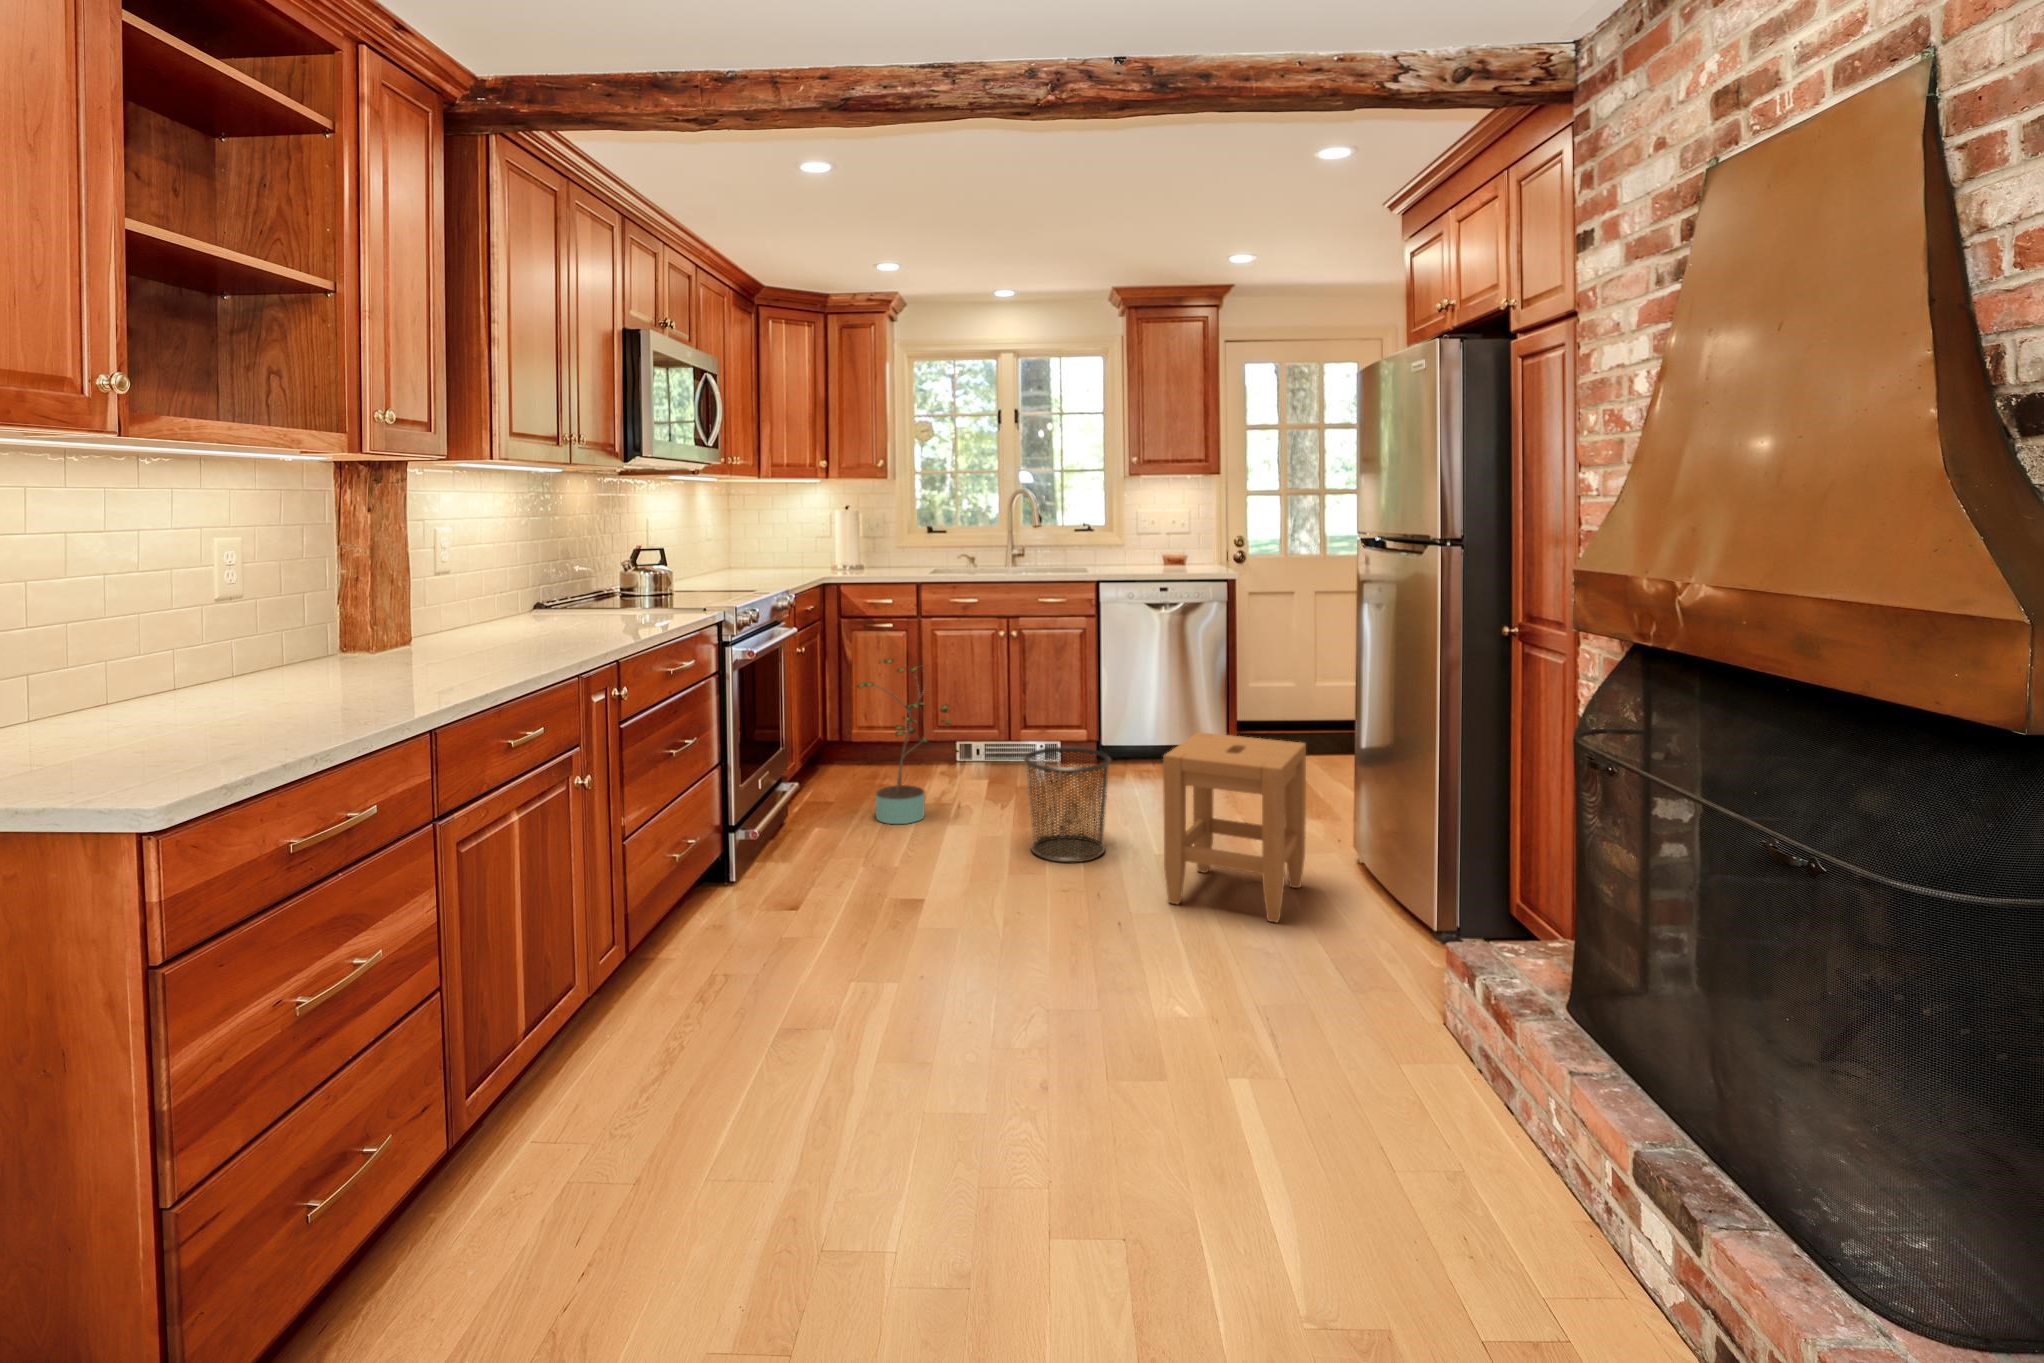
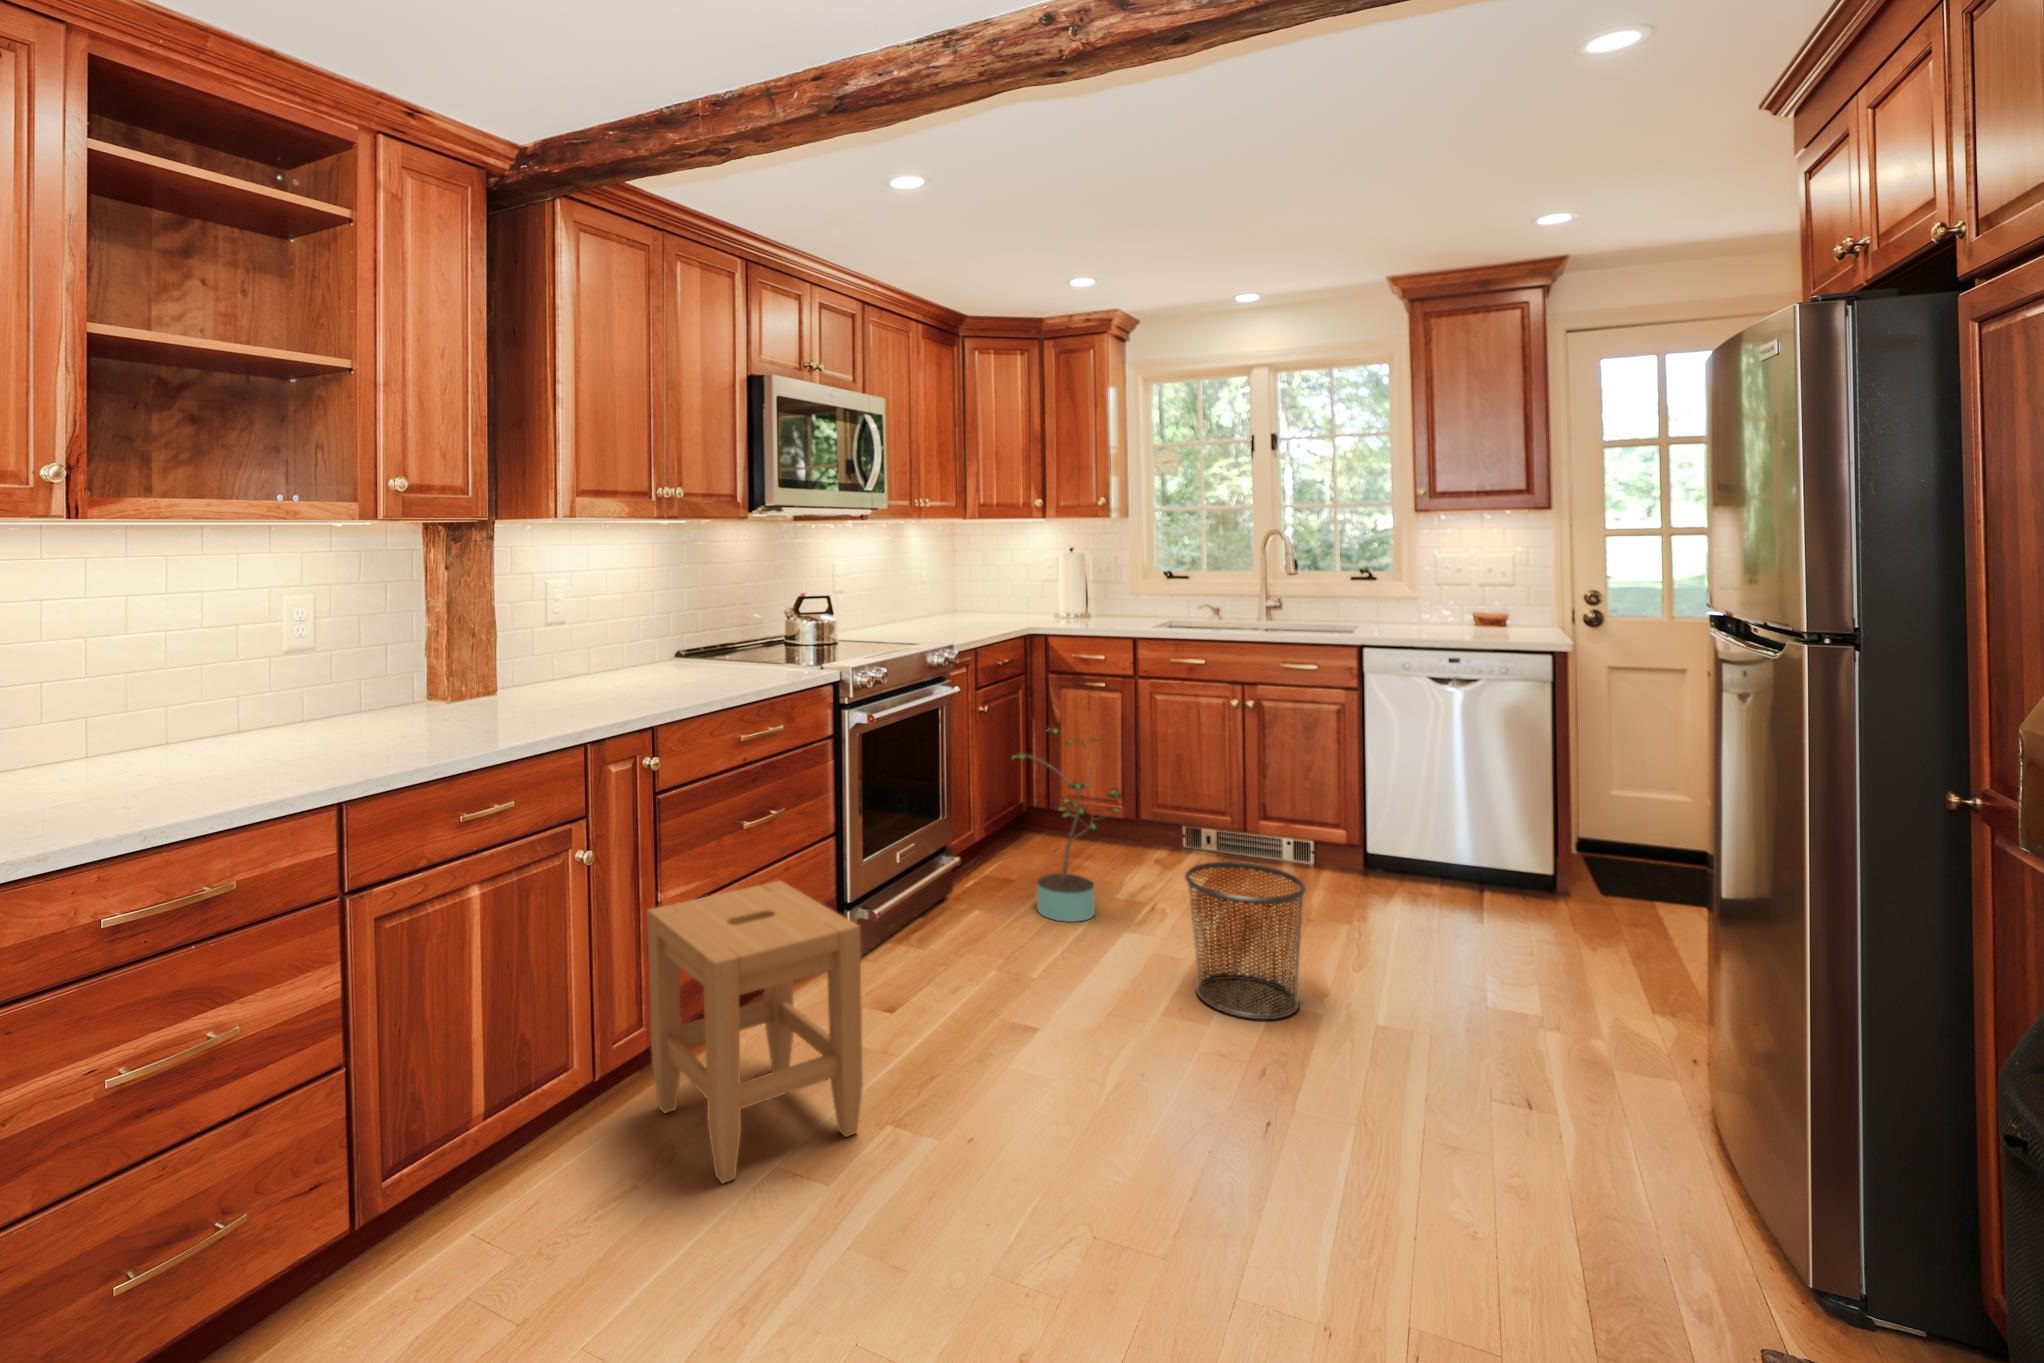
stool: present [1163,732,1306,922] -> present [647,880,863,1183]

